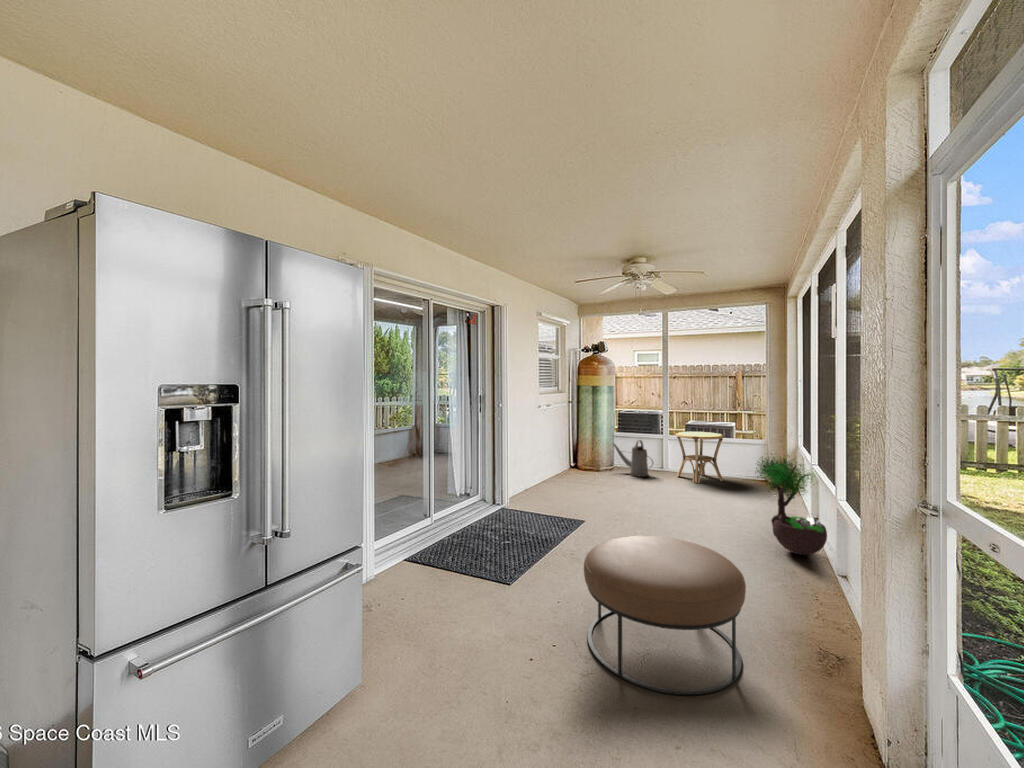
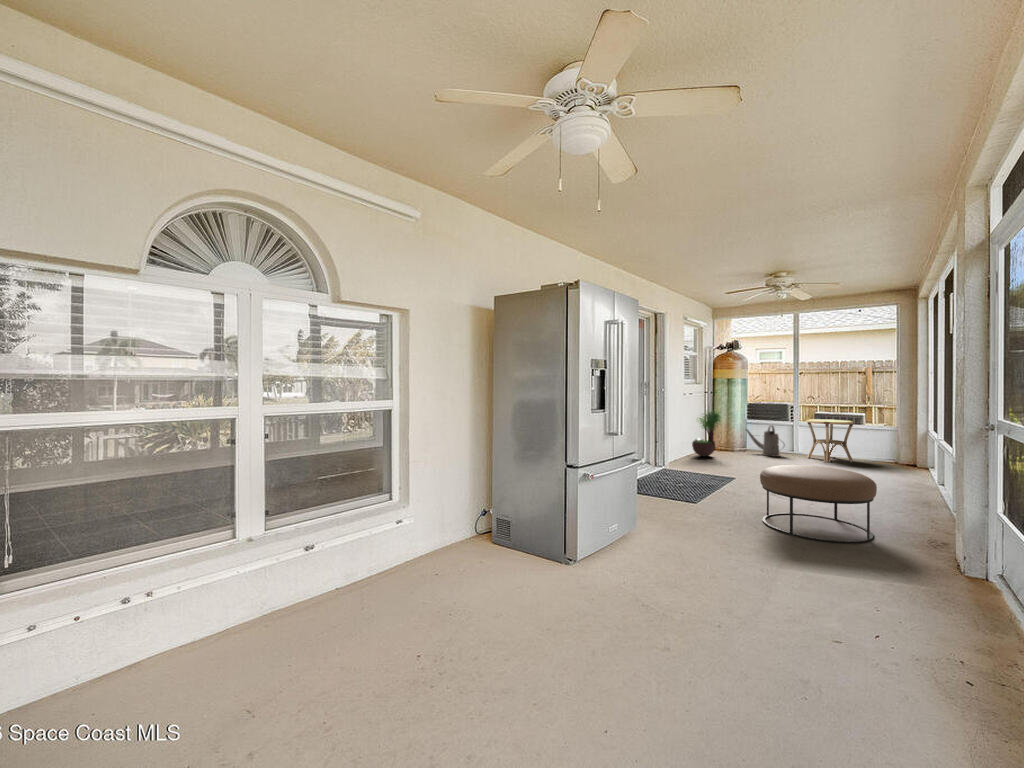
potted tree: present [757,455,827,555] -> present [692,412,721,456]

